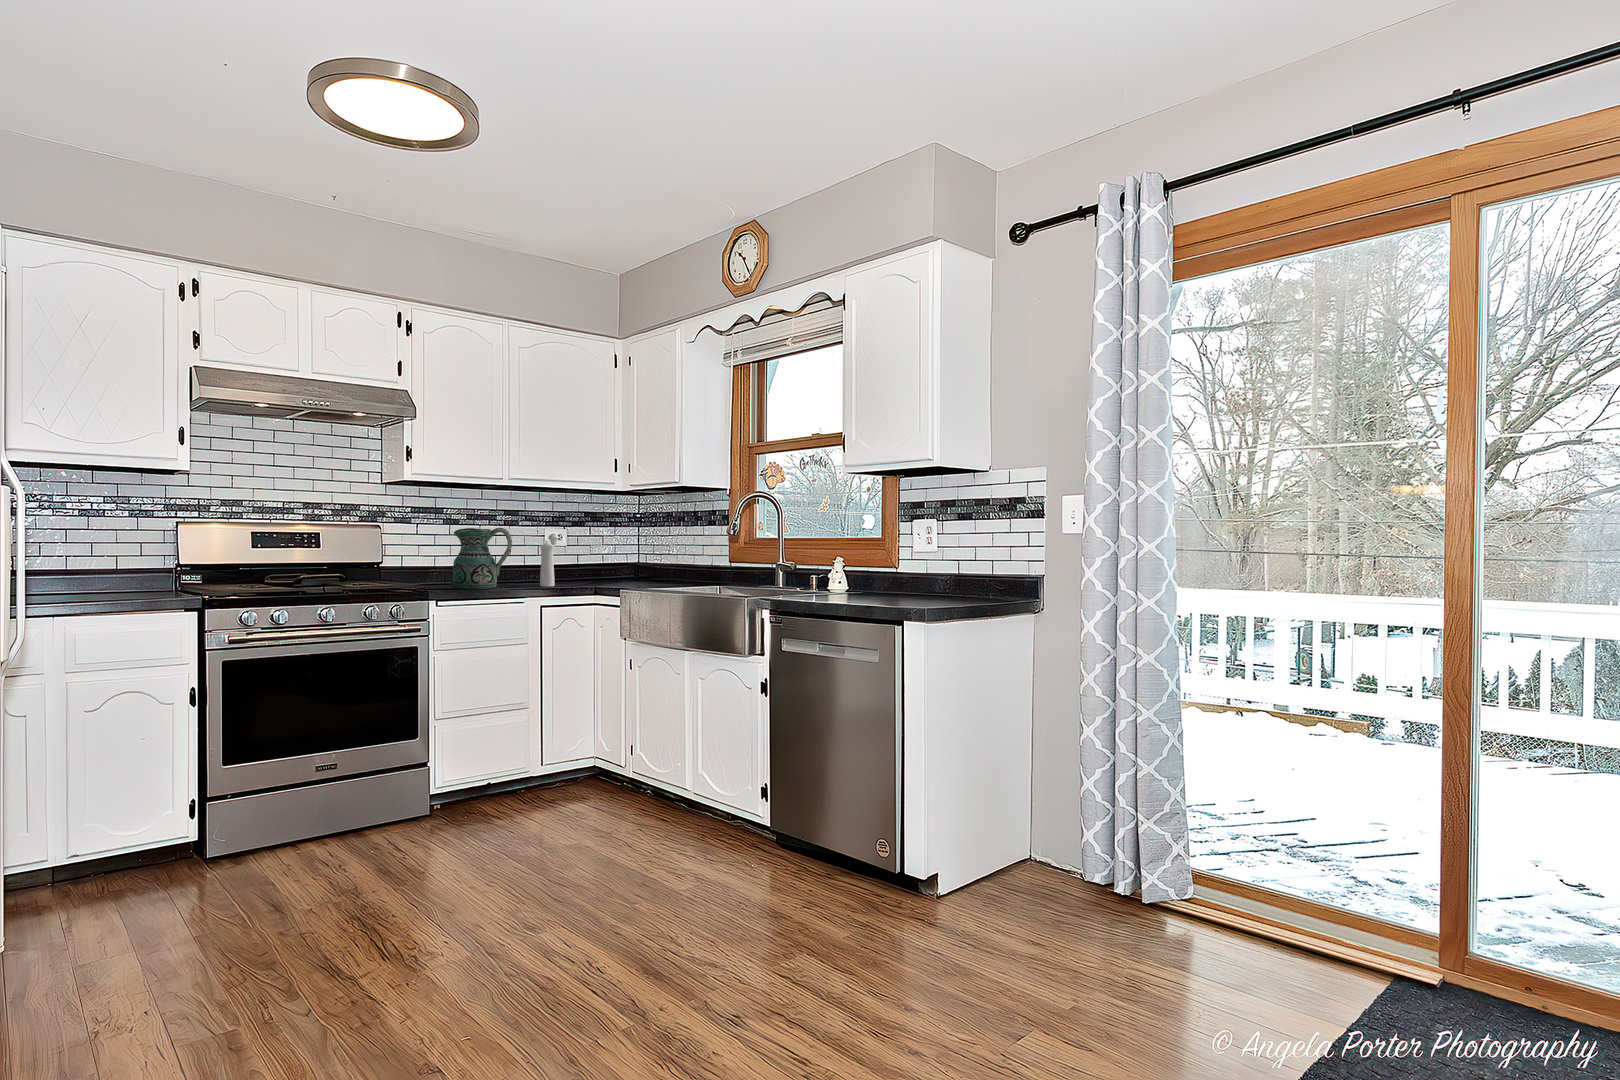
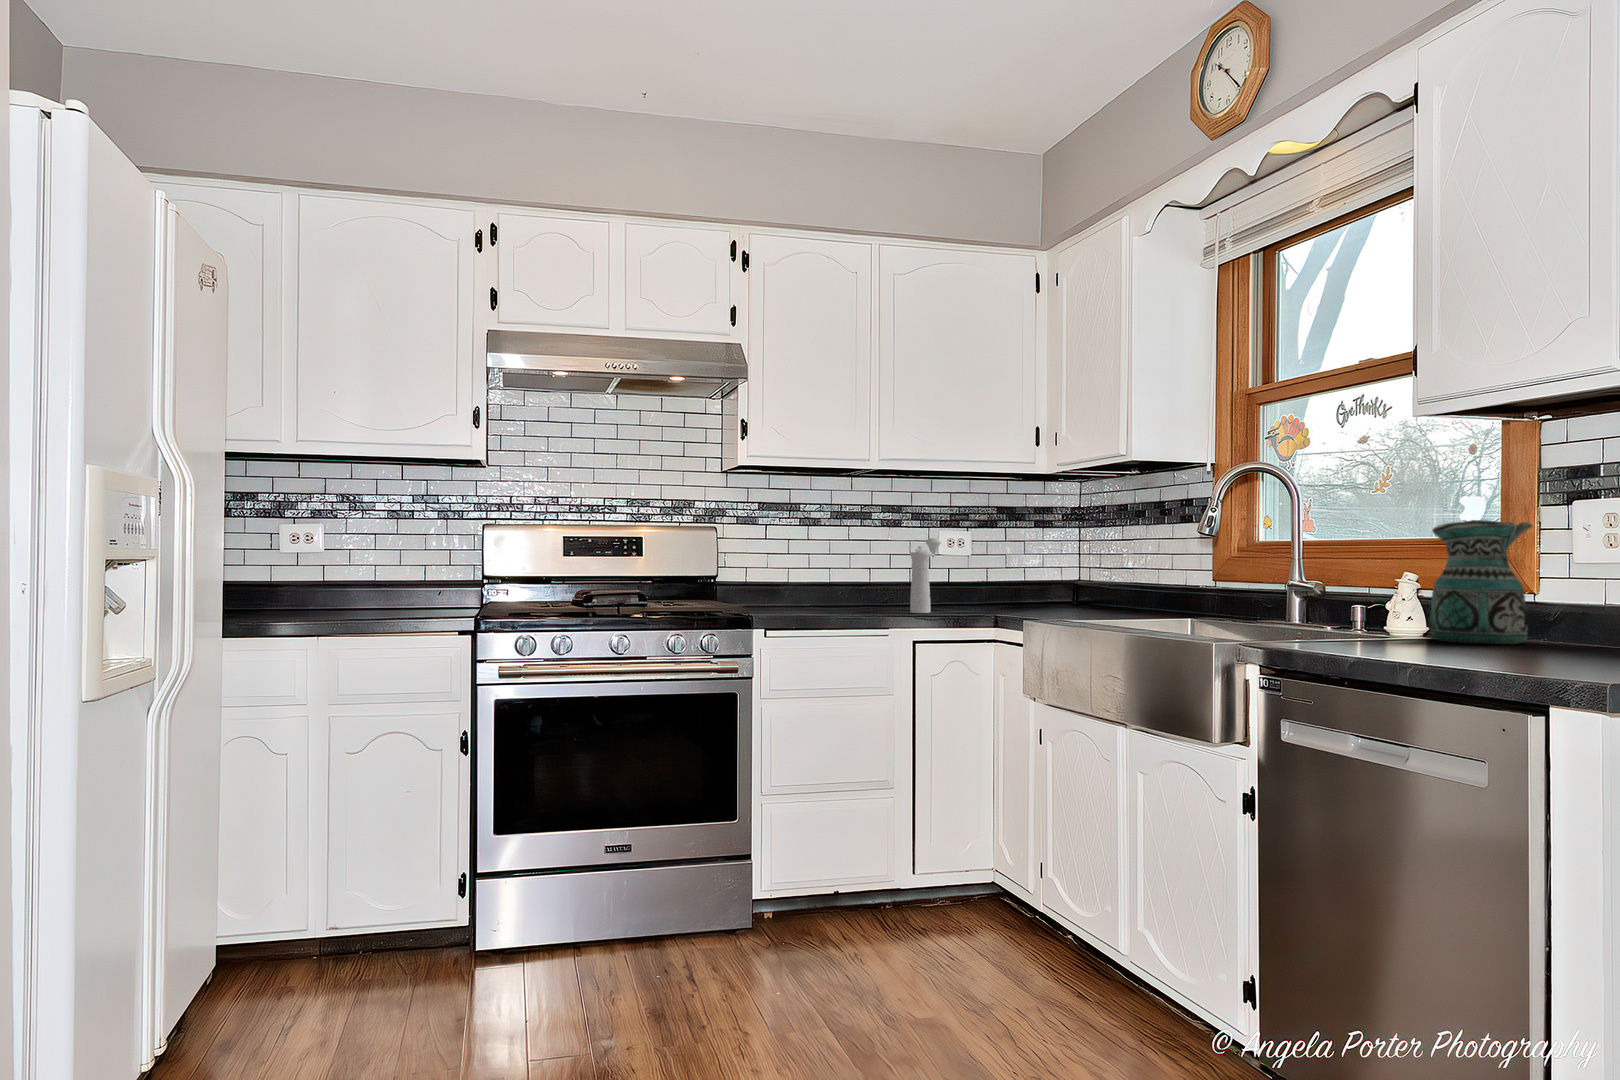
ceramic pitcher: present [453,528,512,589] -> present [1430,520,1532,644]

